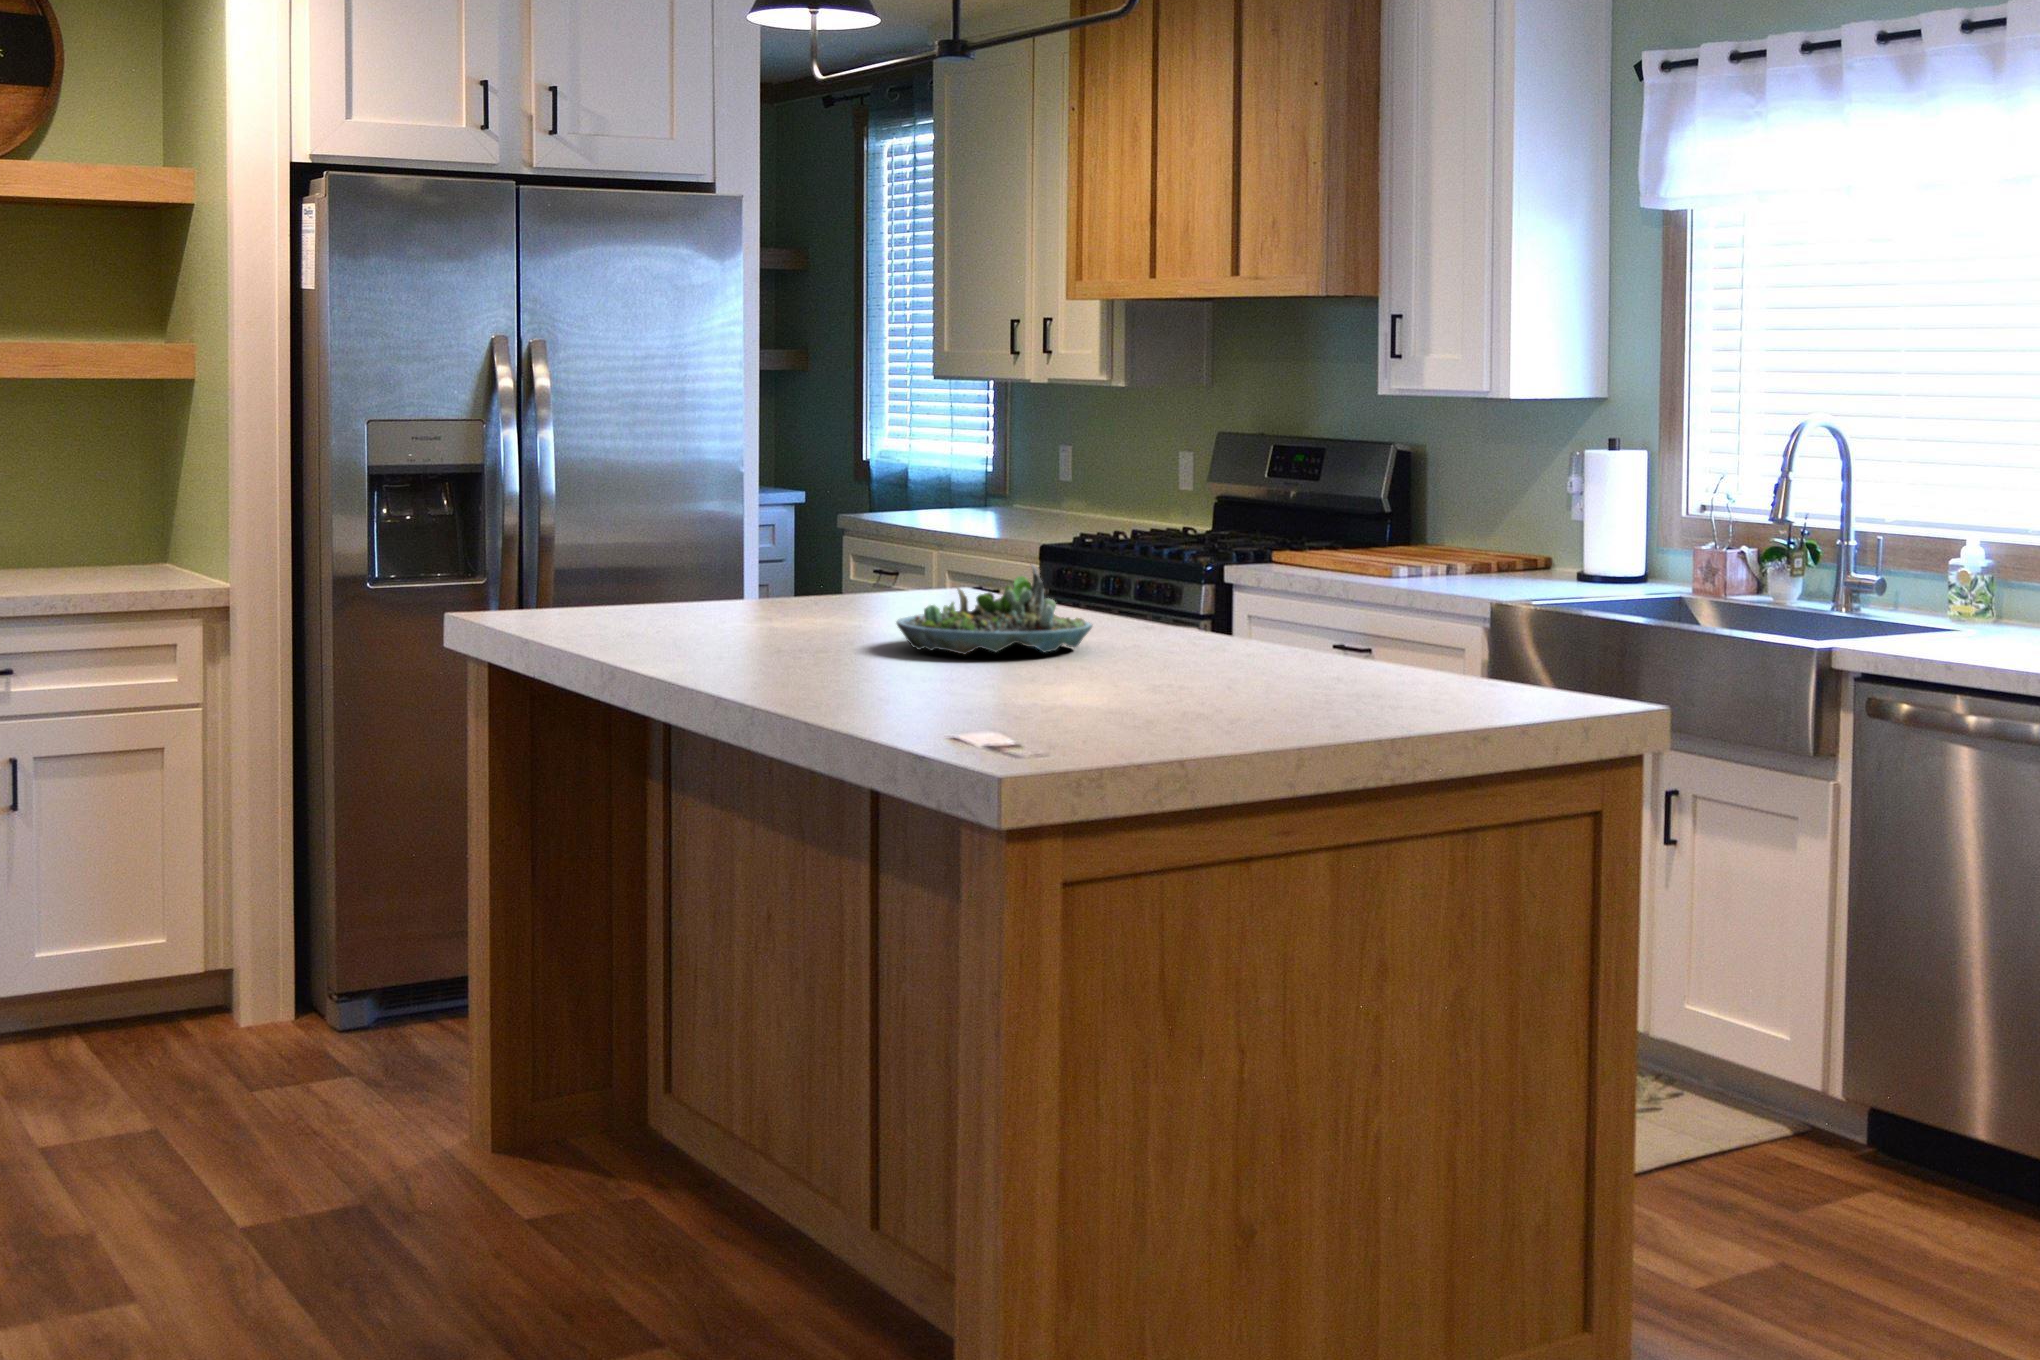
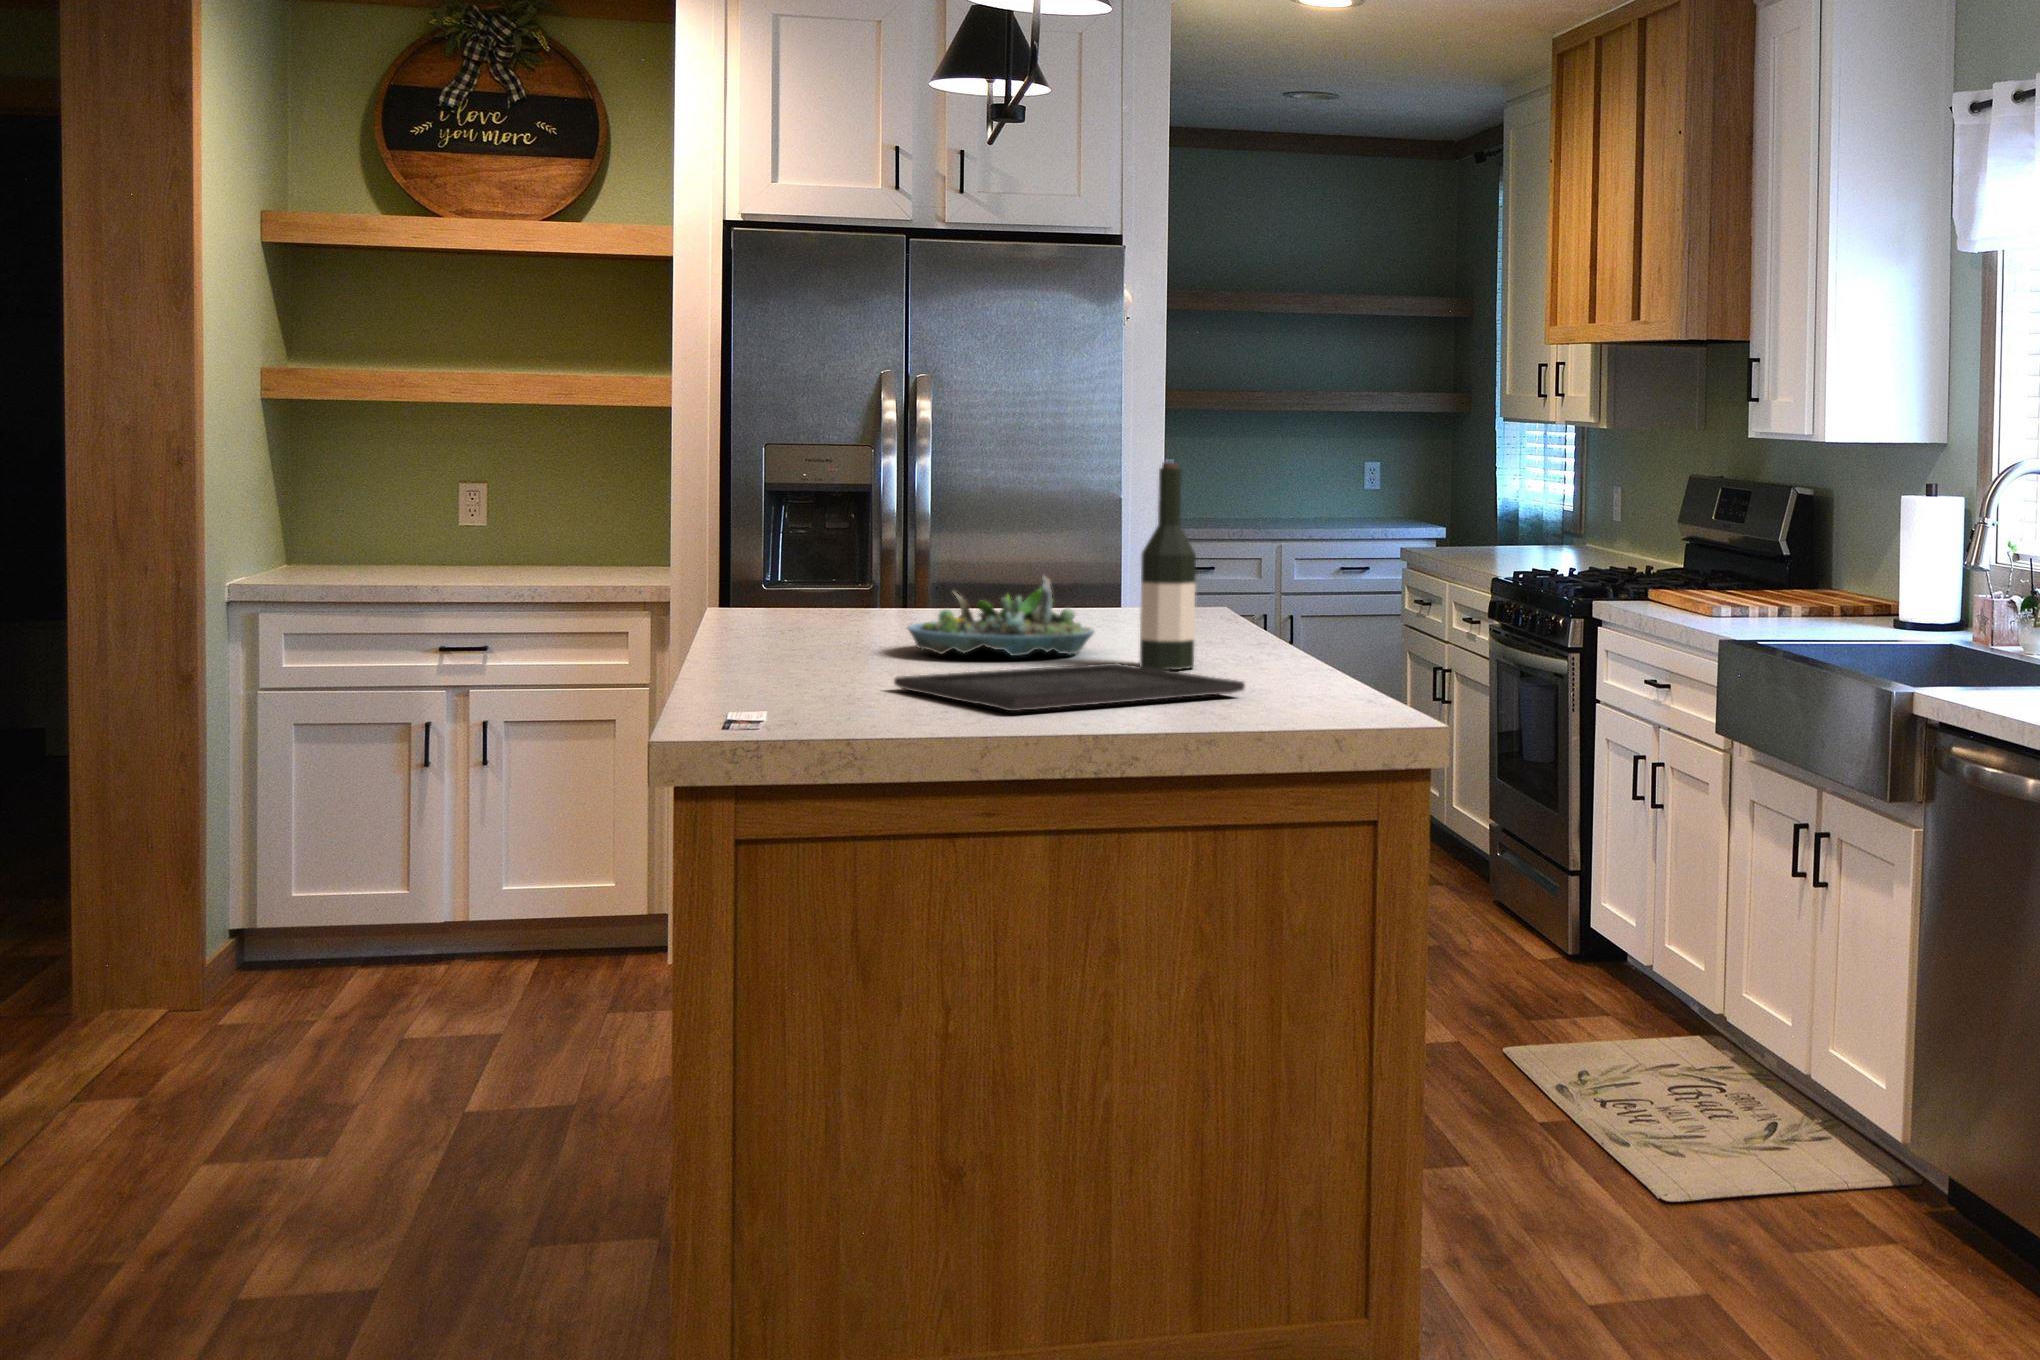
wine bottle: none [1181,442,1241,660] -> present [1140,462,1196,670]
tray: none [1070,655,1413,714] -> present [894,663,1245,711]

